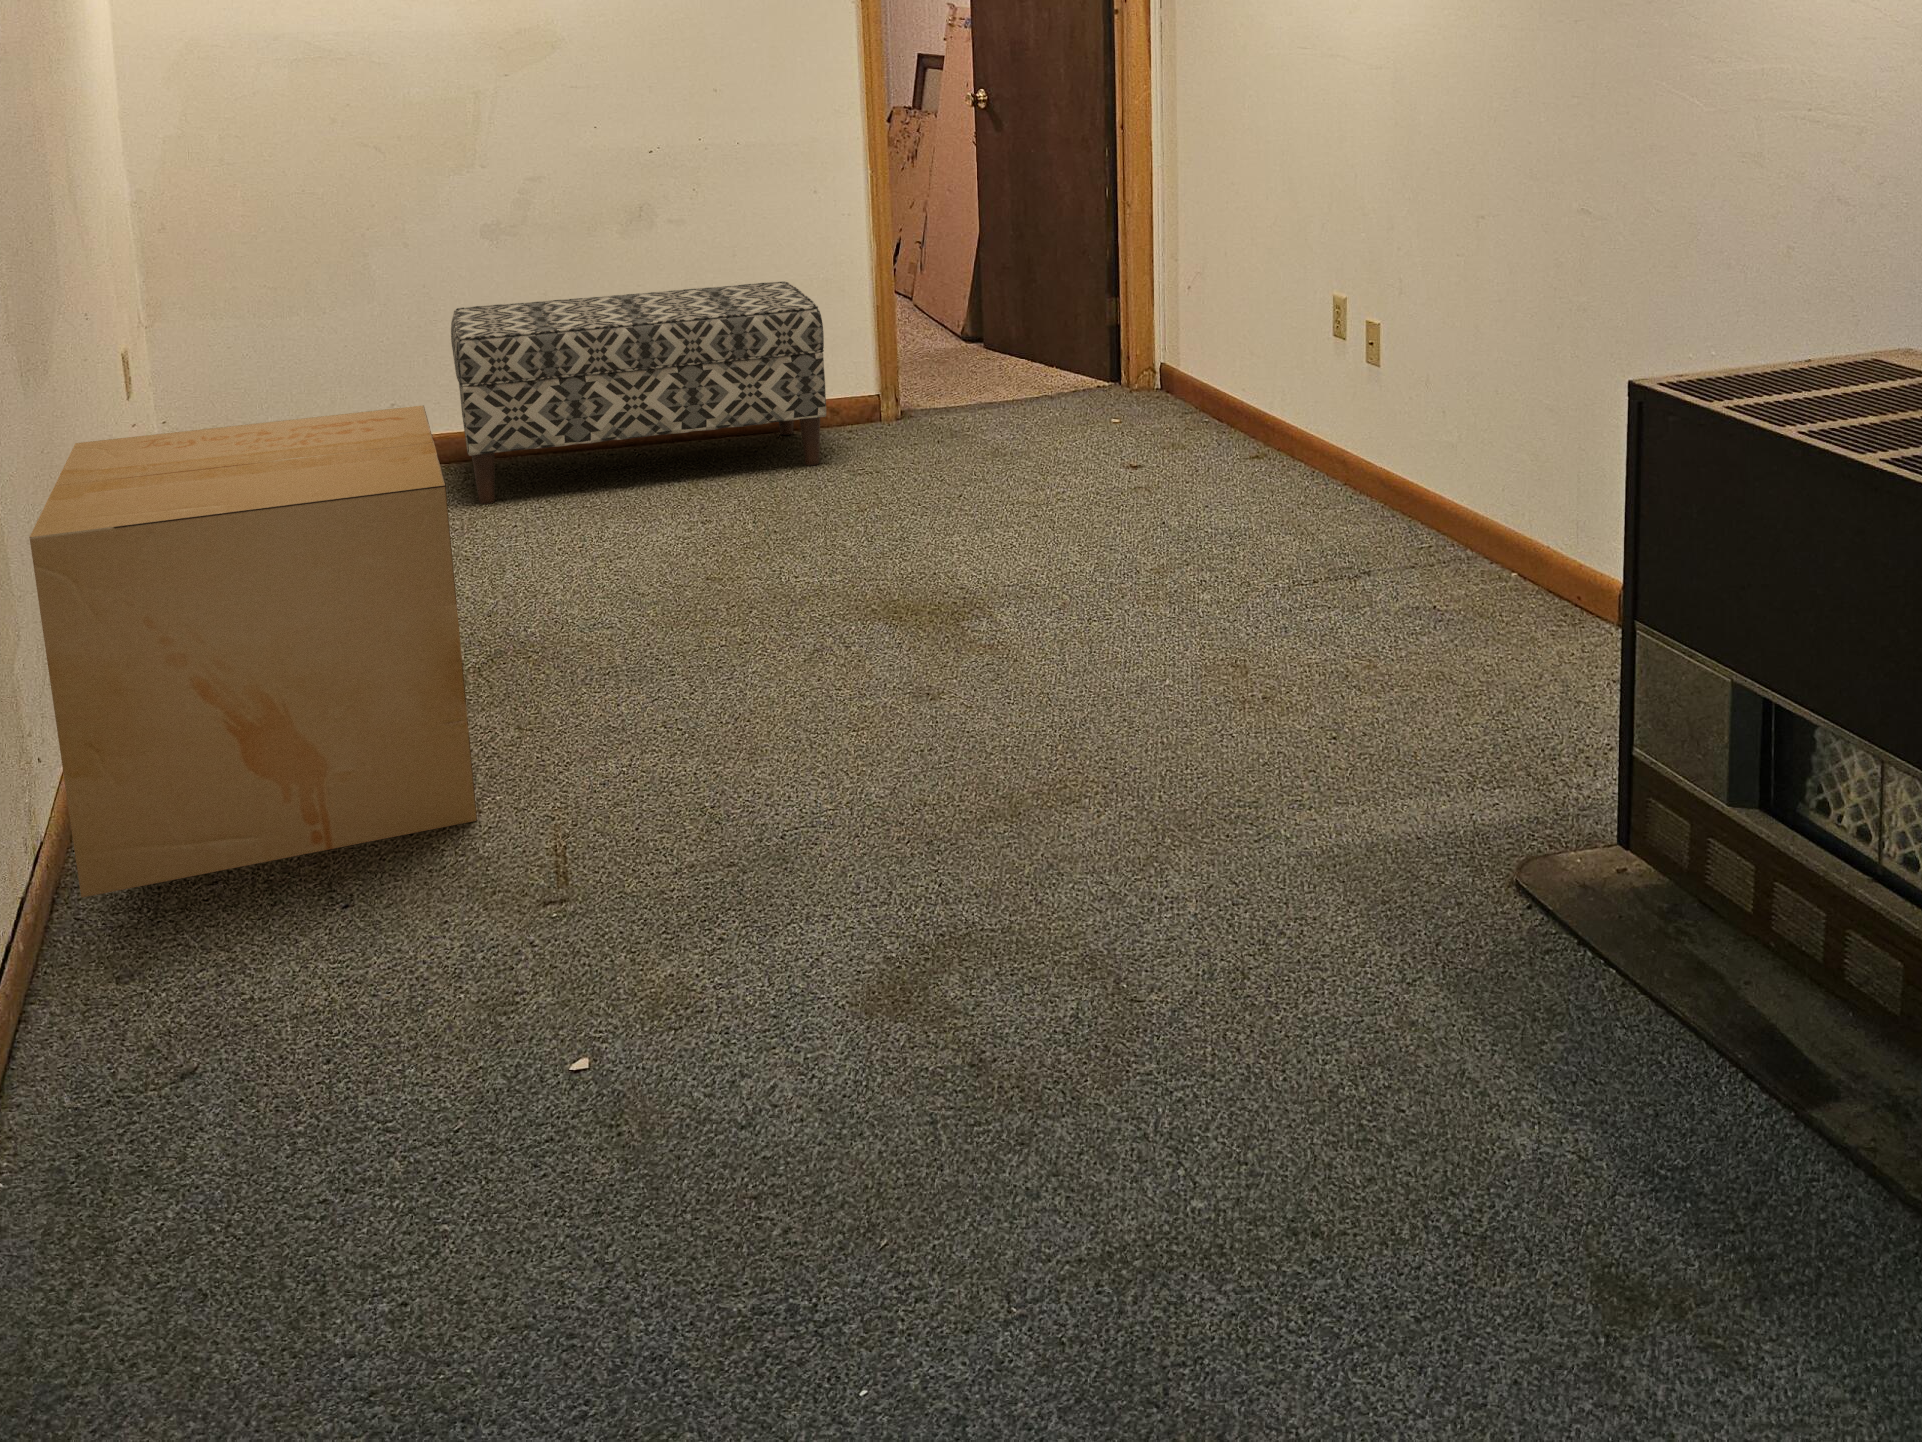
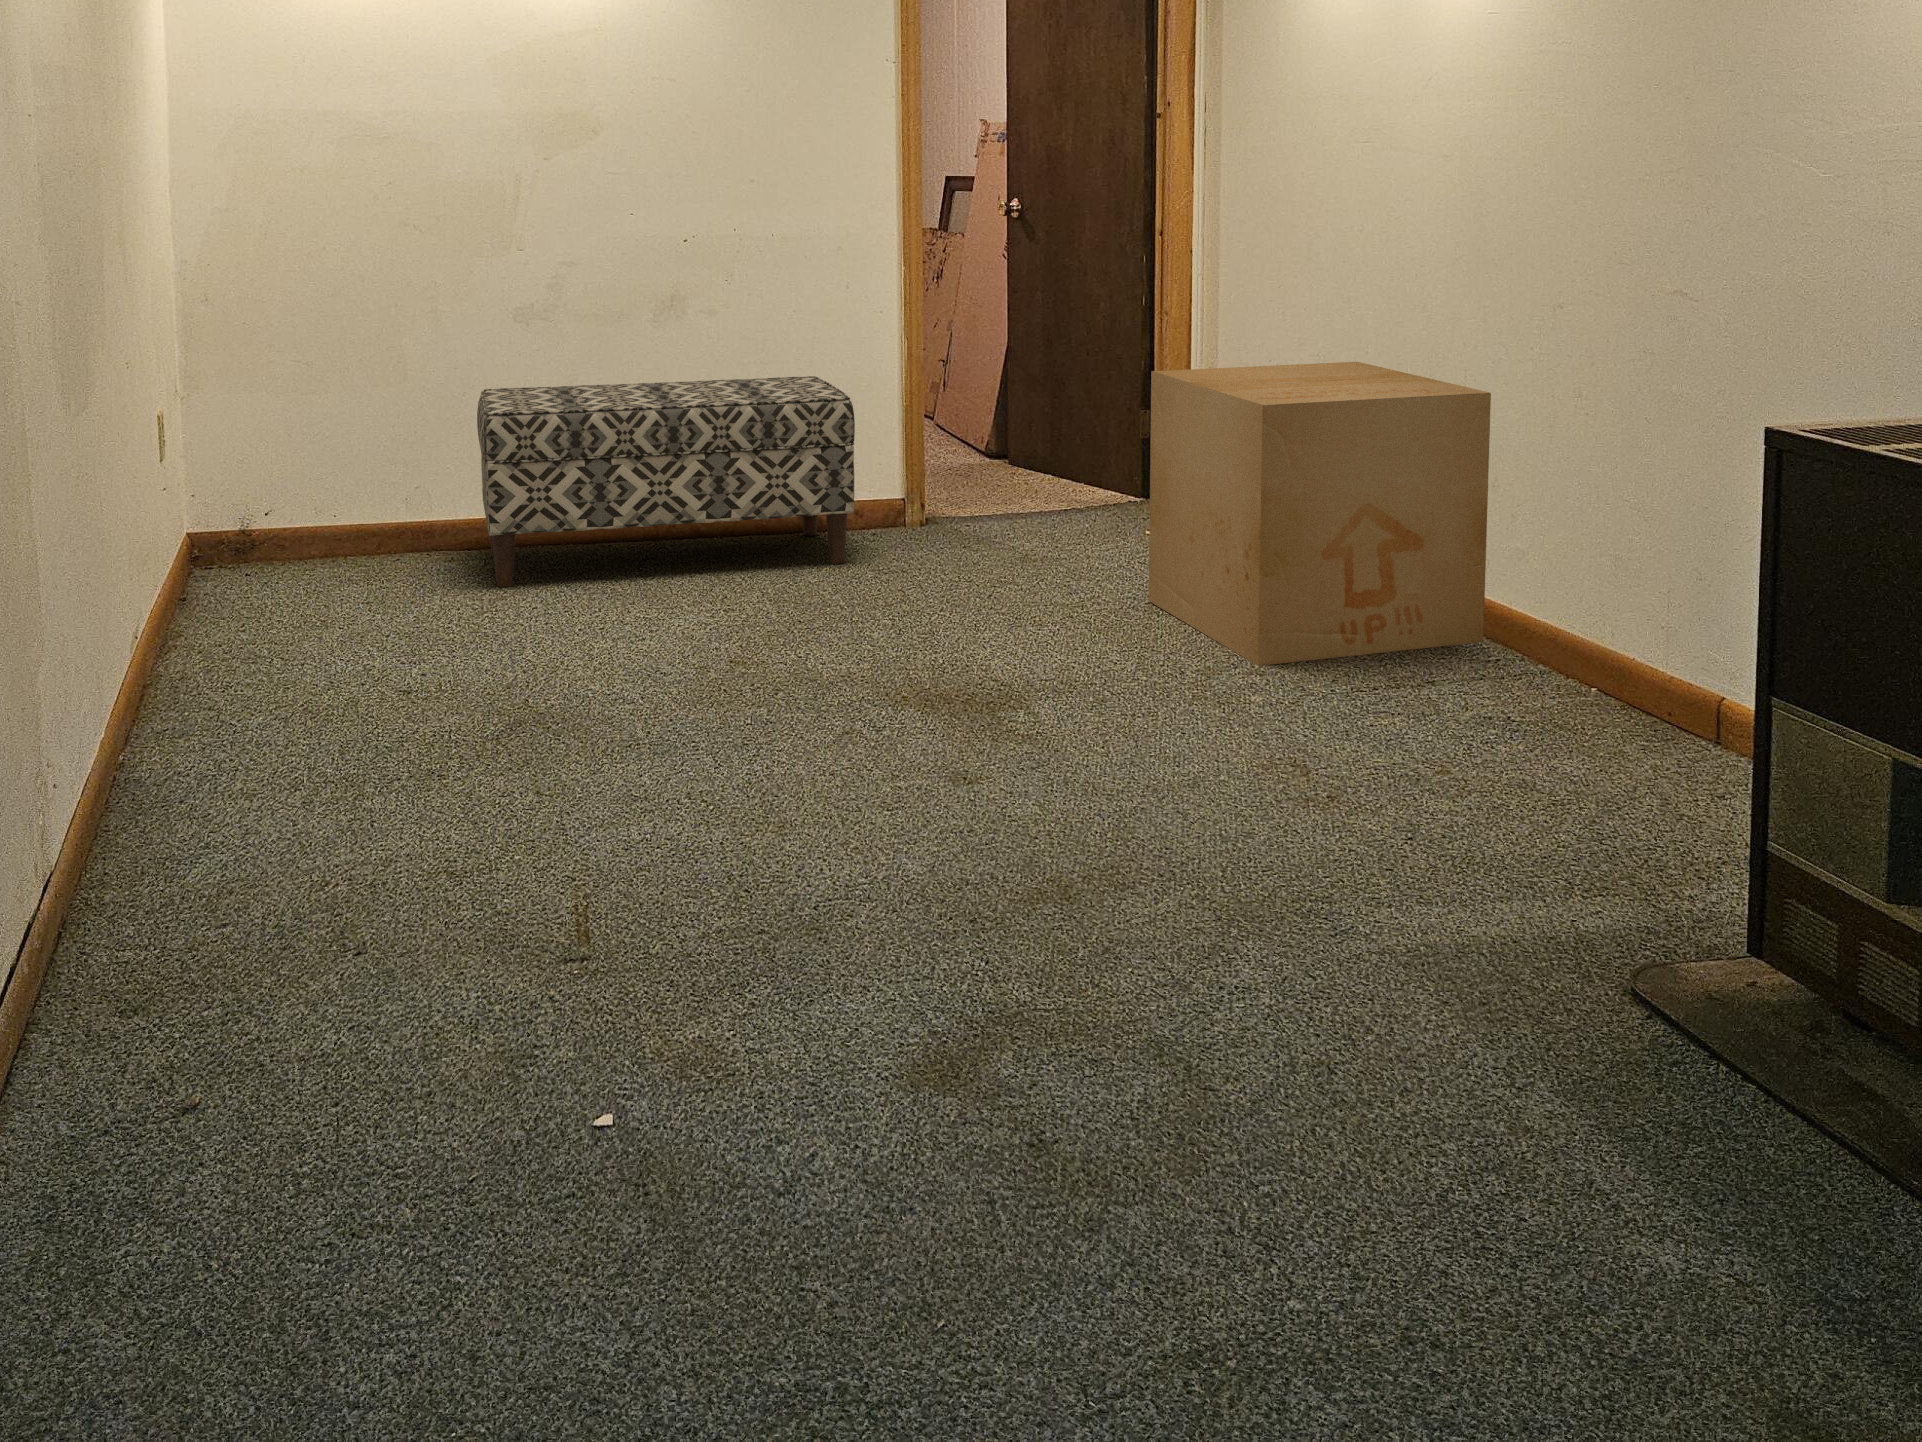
cardboard box: present [29,405,477,897] -> present [1149,362,1491,666]

